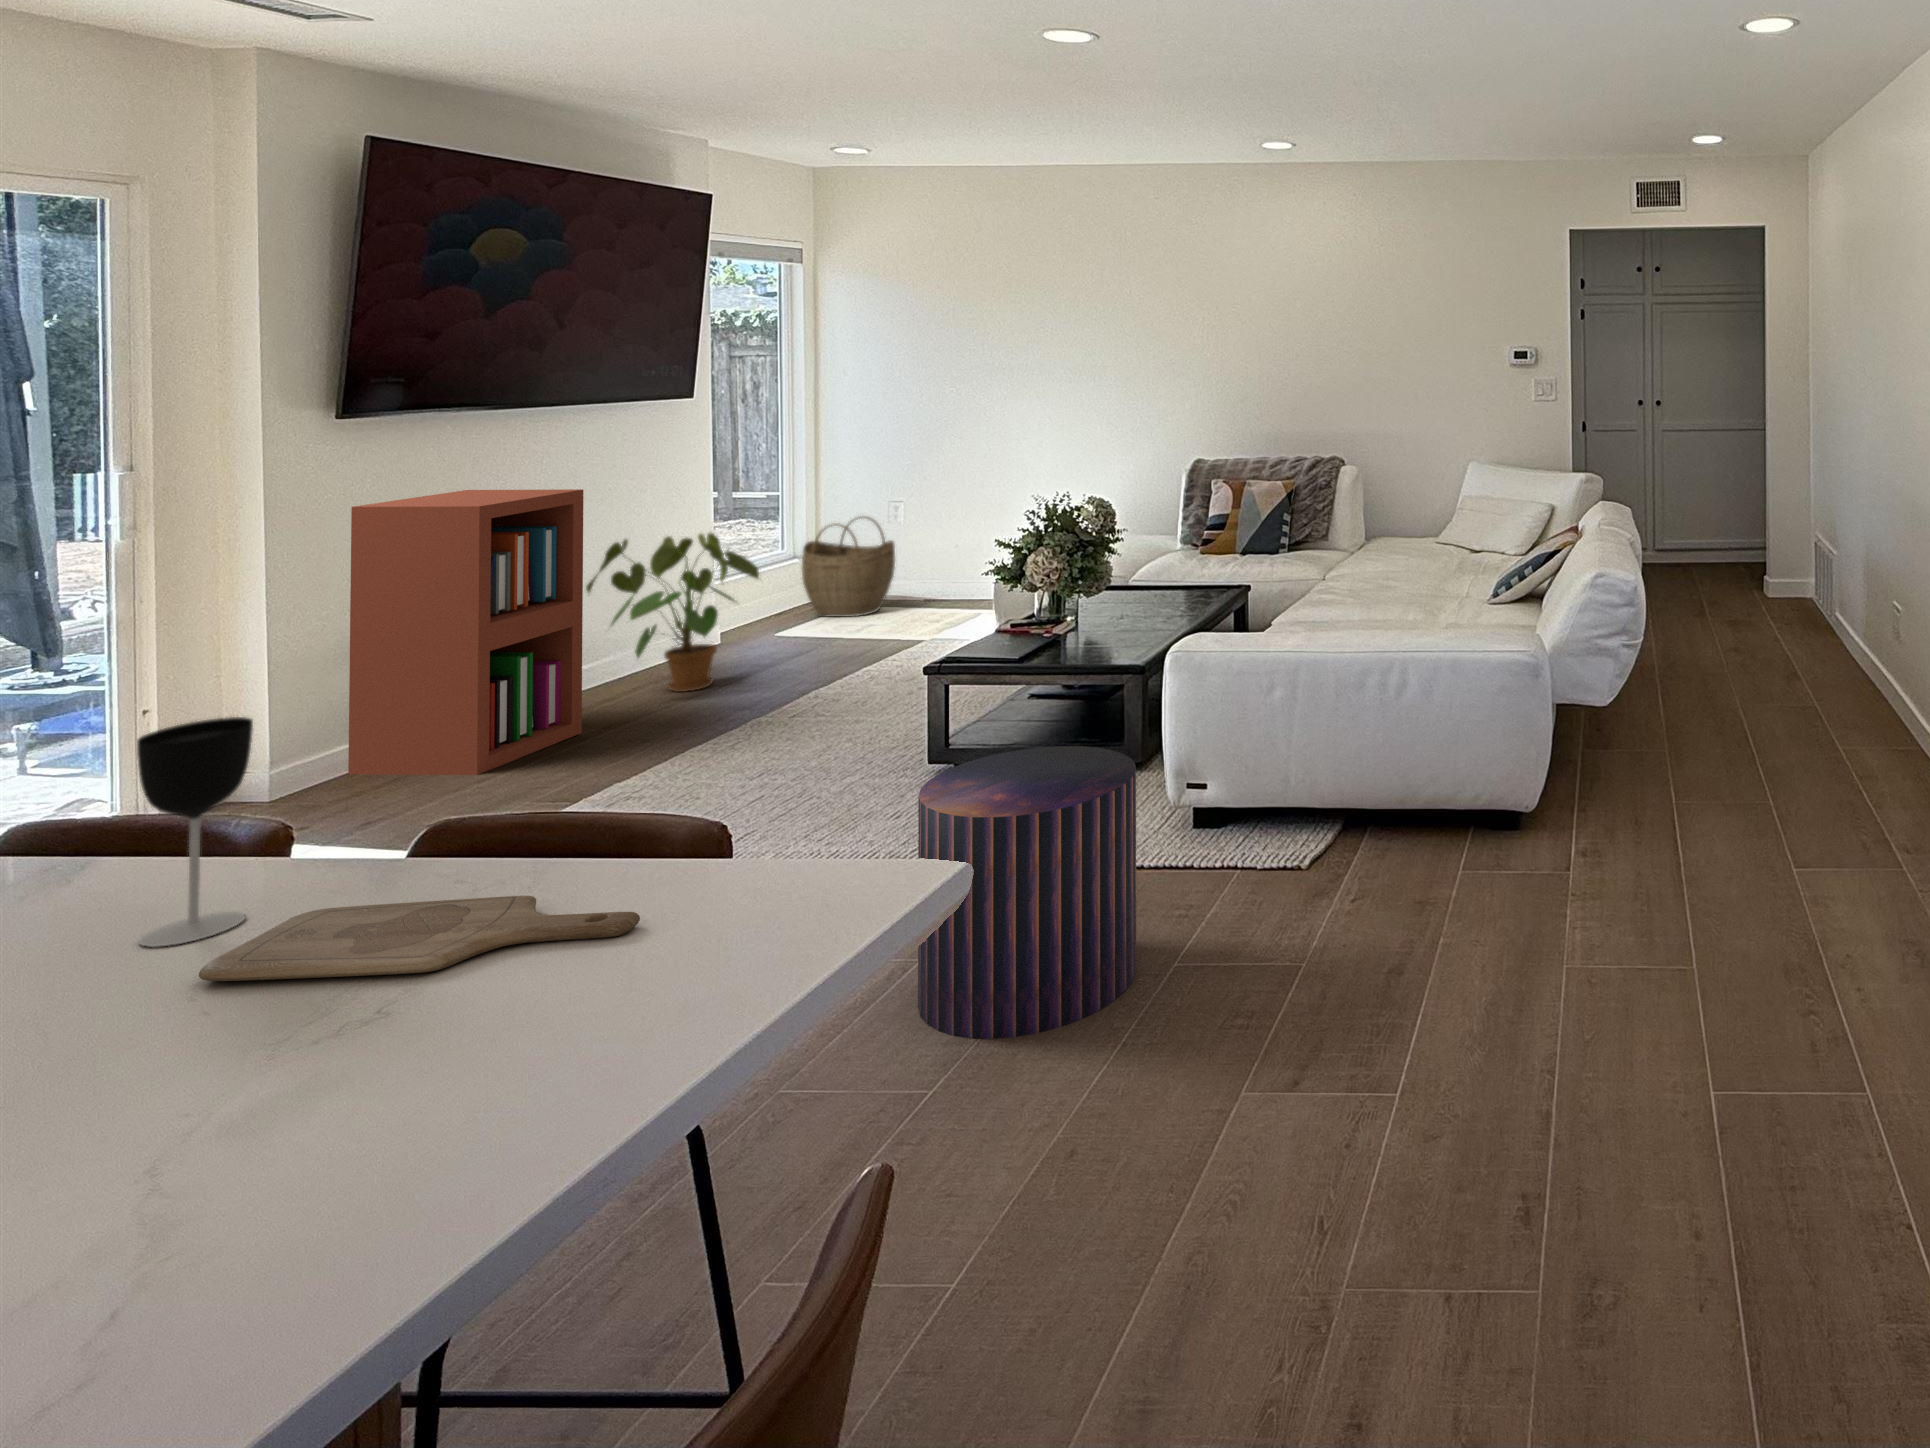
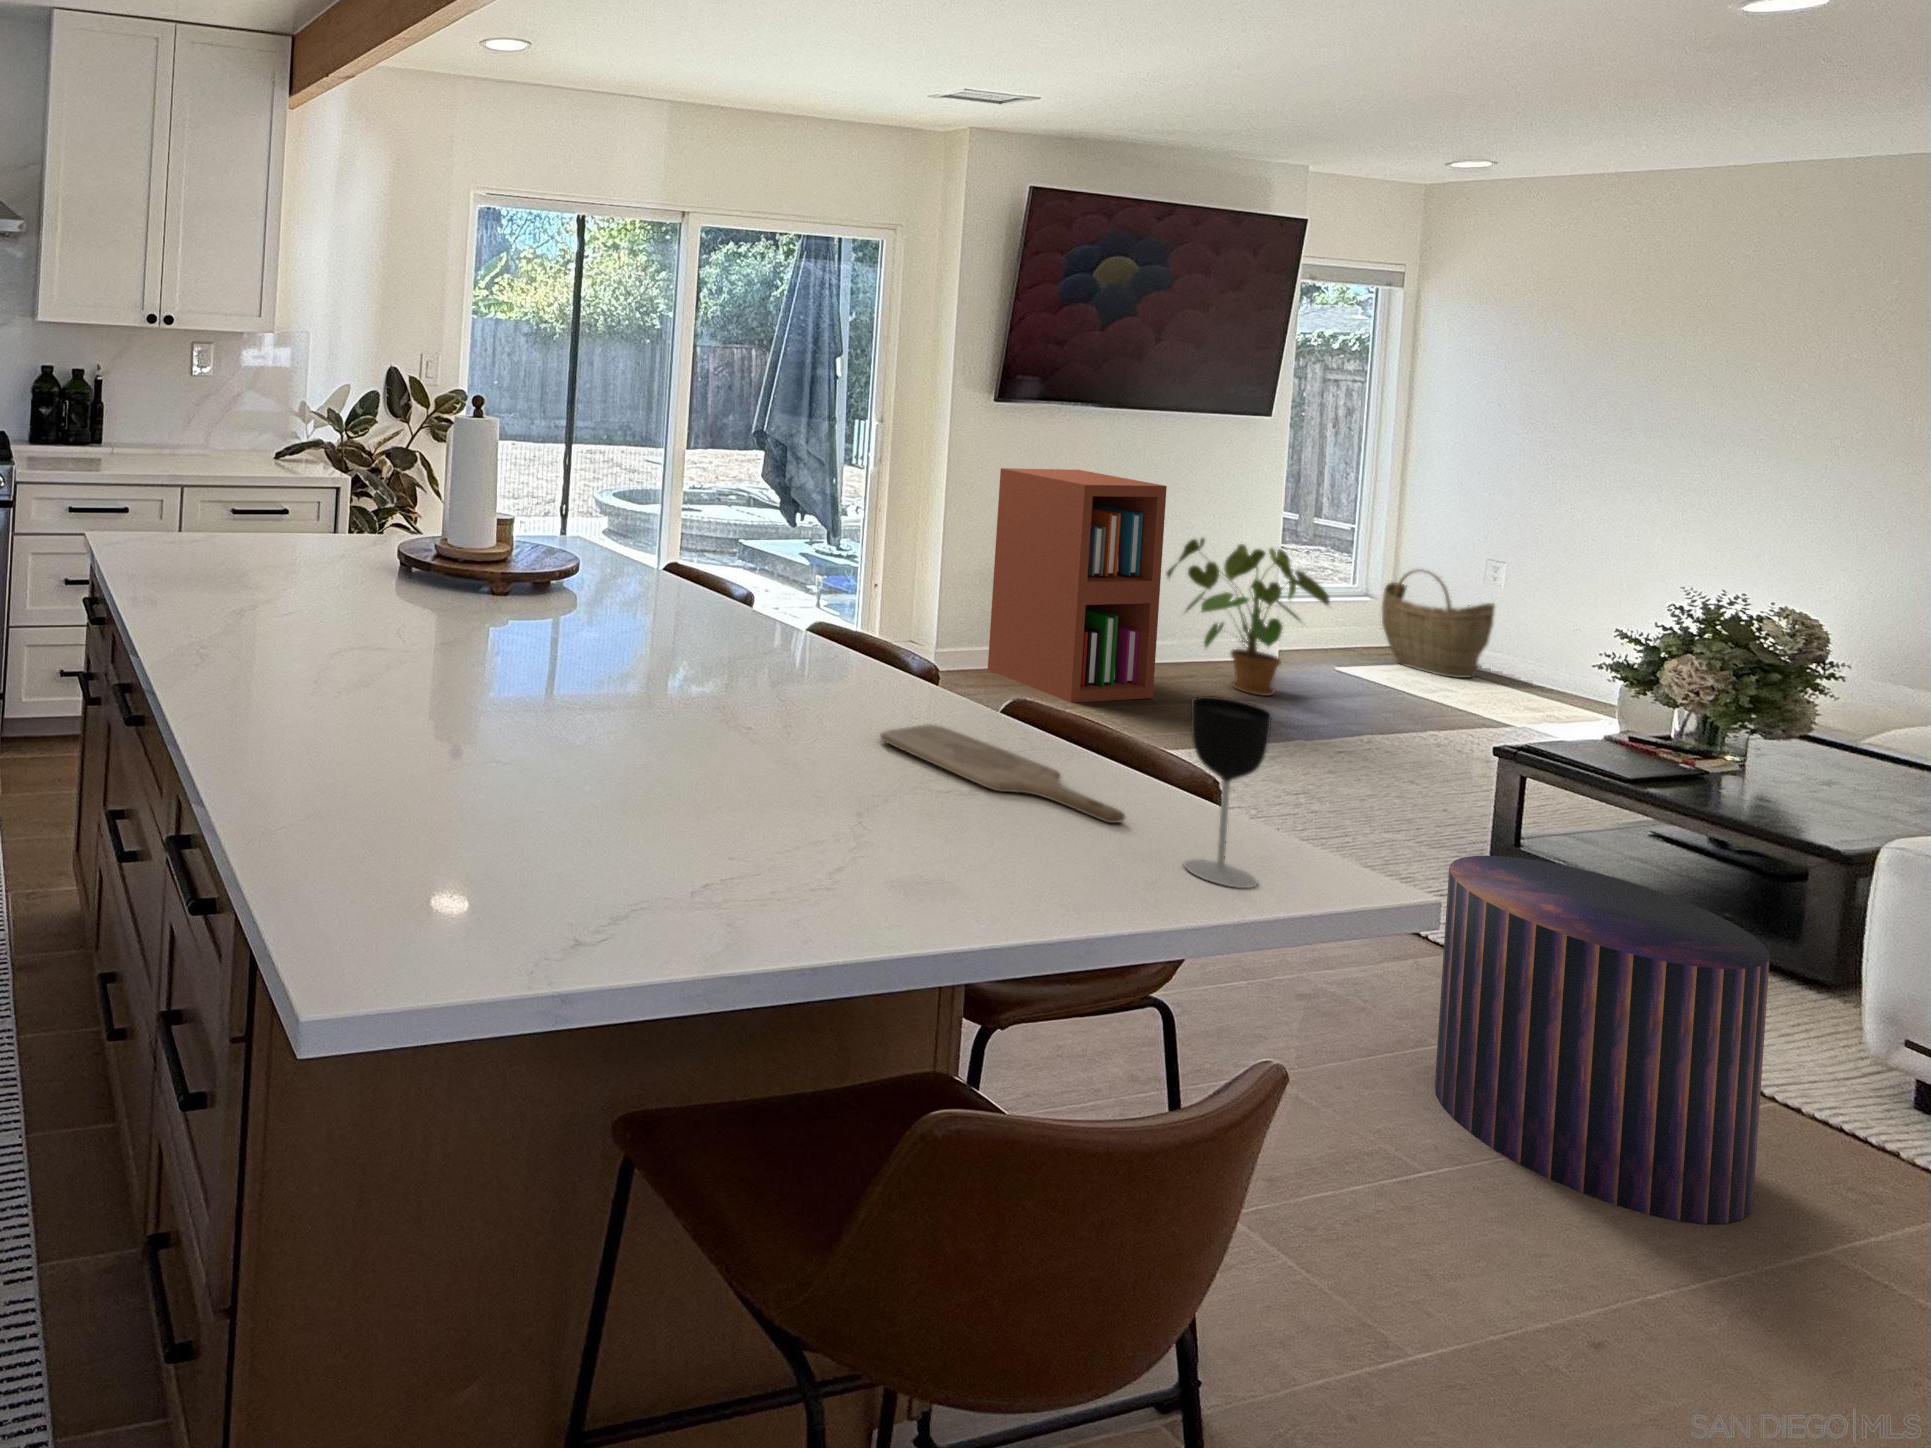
wine glass: present [137,717,253,947] -> present [1184,696,1272,888]

